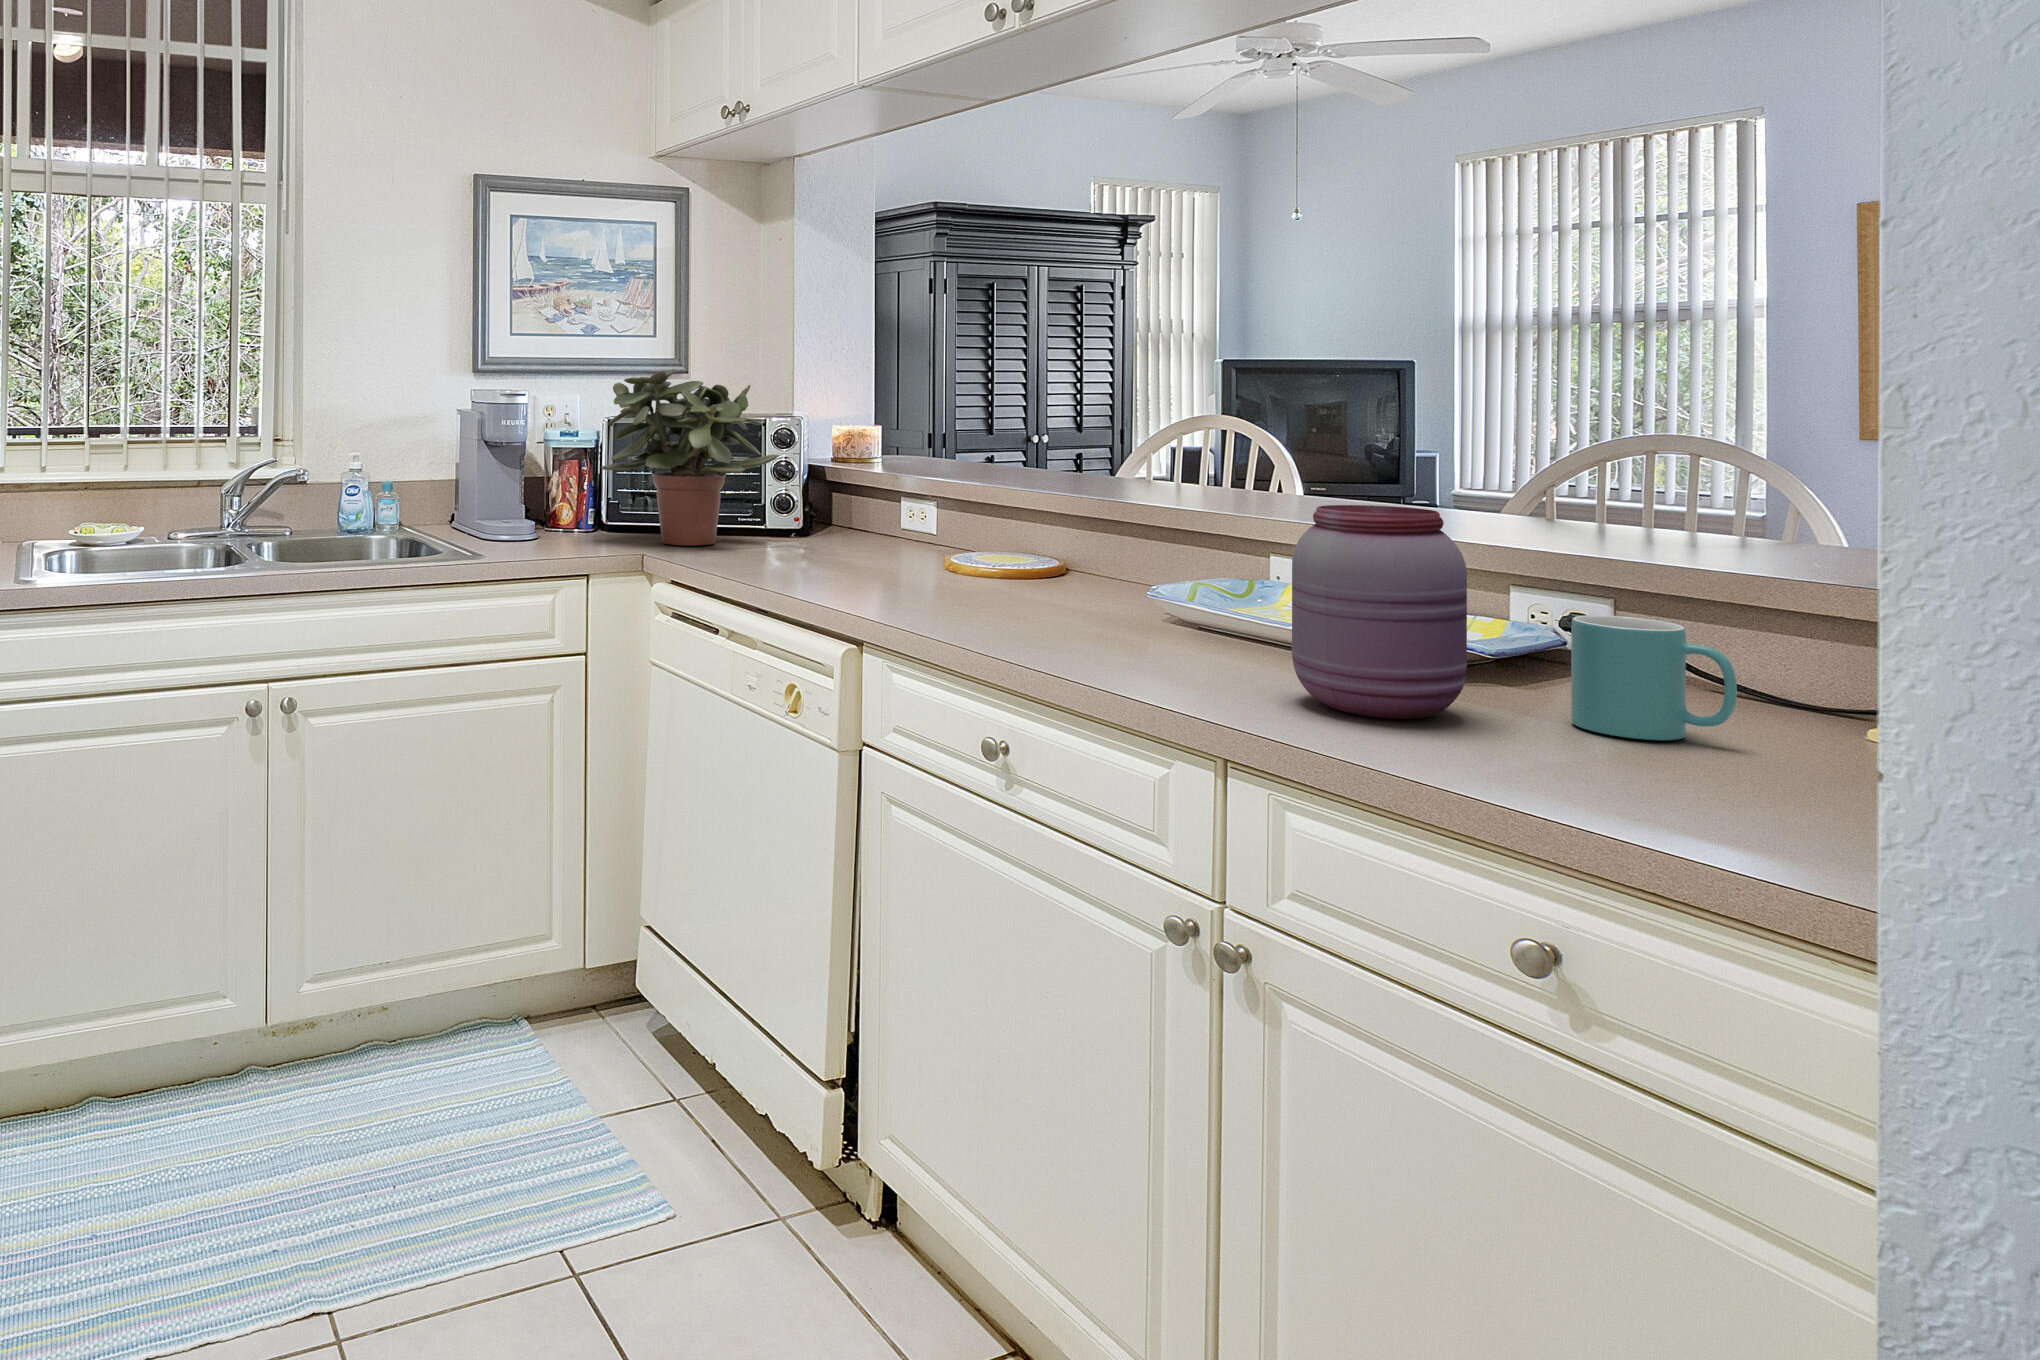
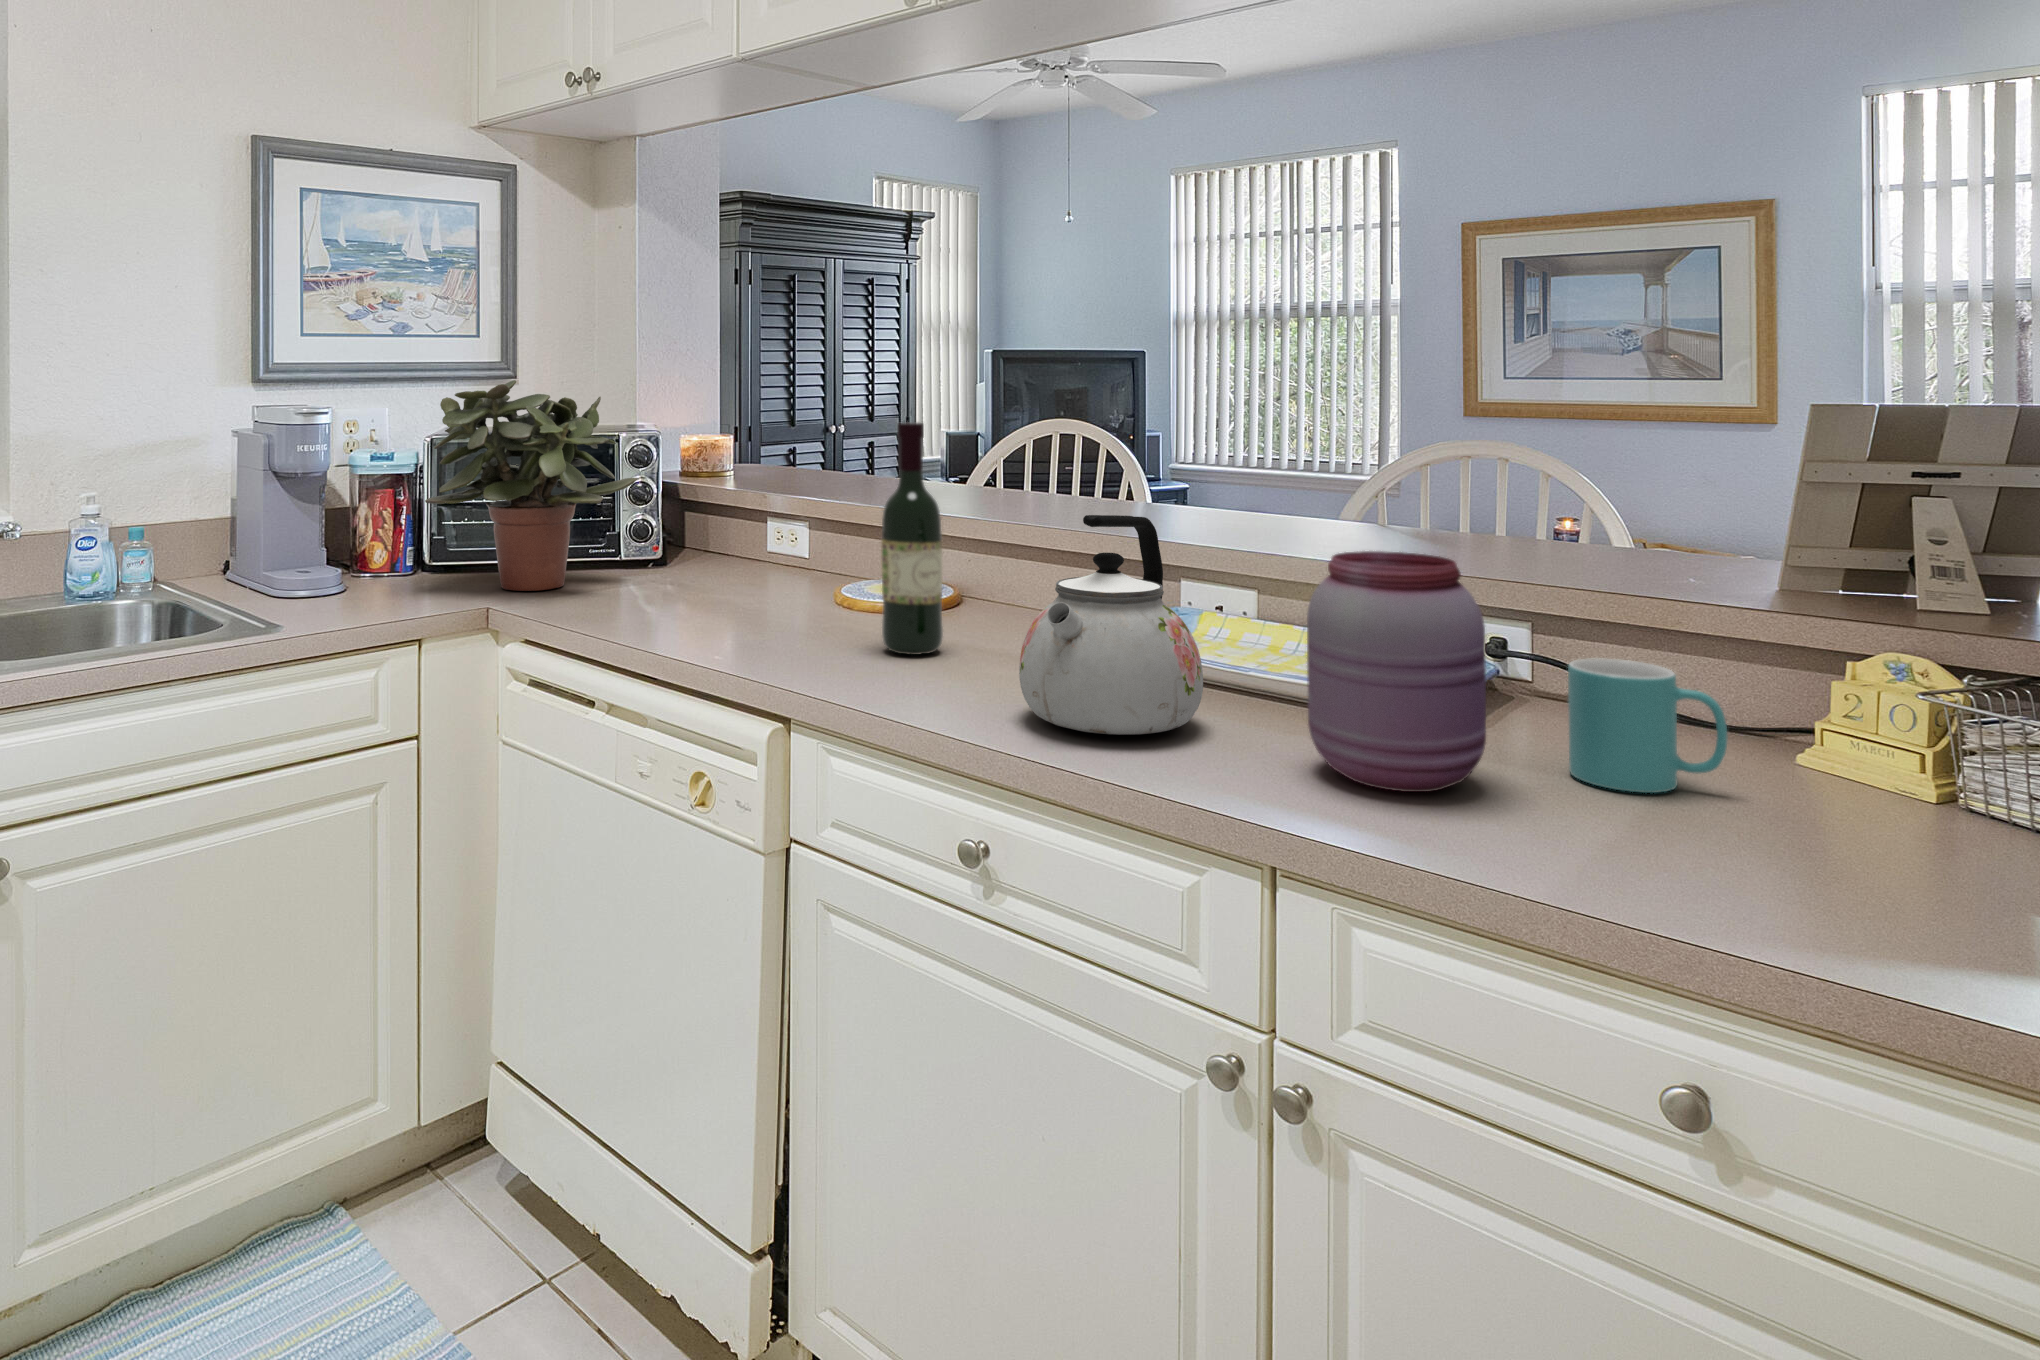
wine bottle: none [962,400,1018,603] -> present [881,422,943,655]
kettle: none [1048,472,1219,663] -> present [1019,515,1203,735]

